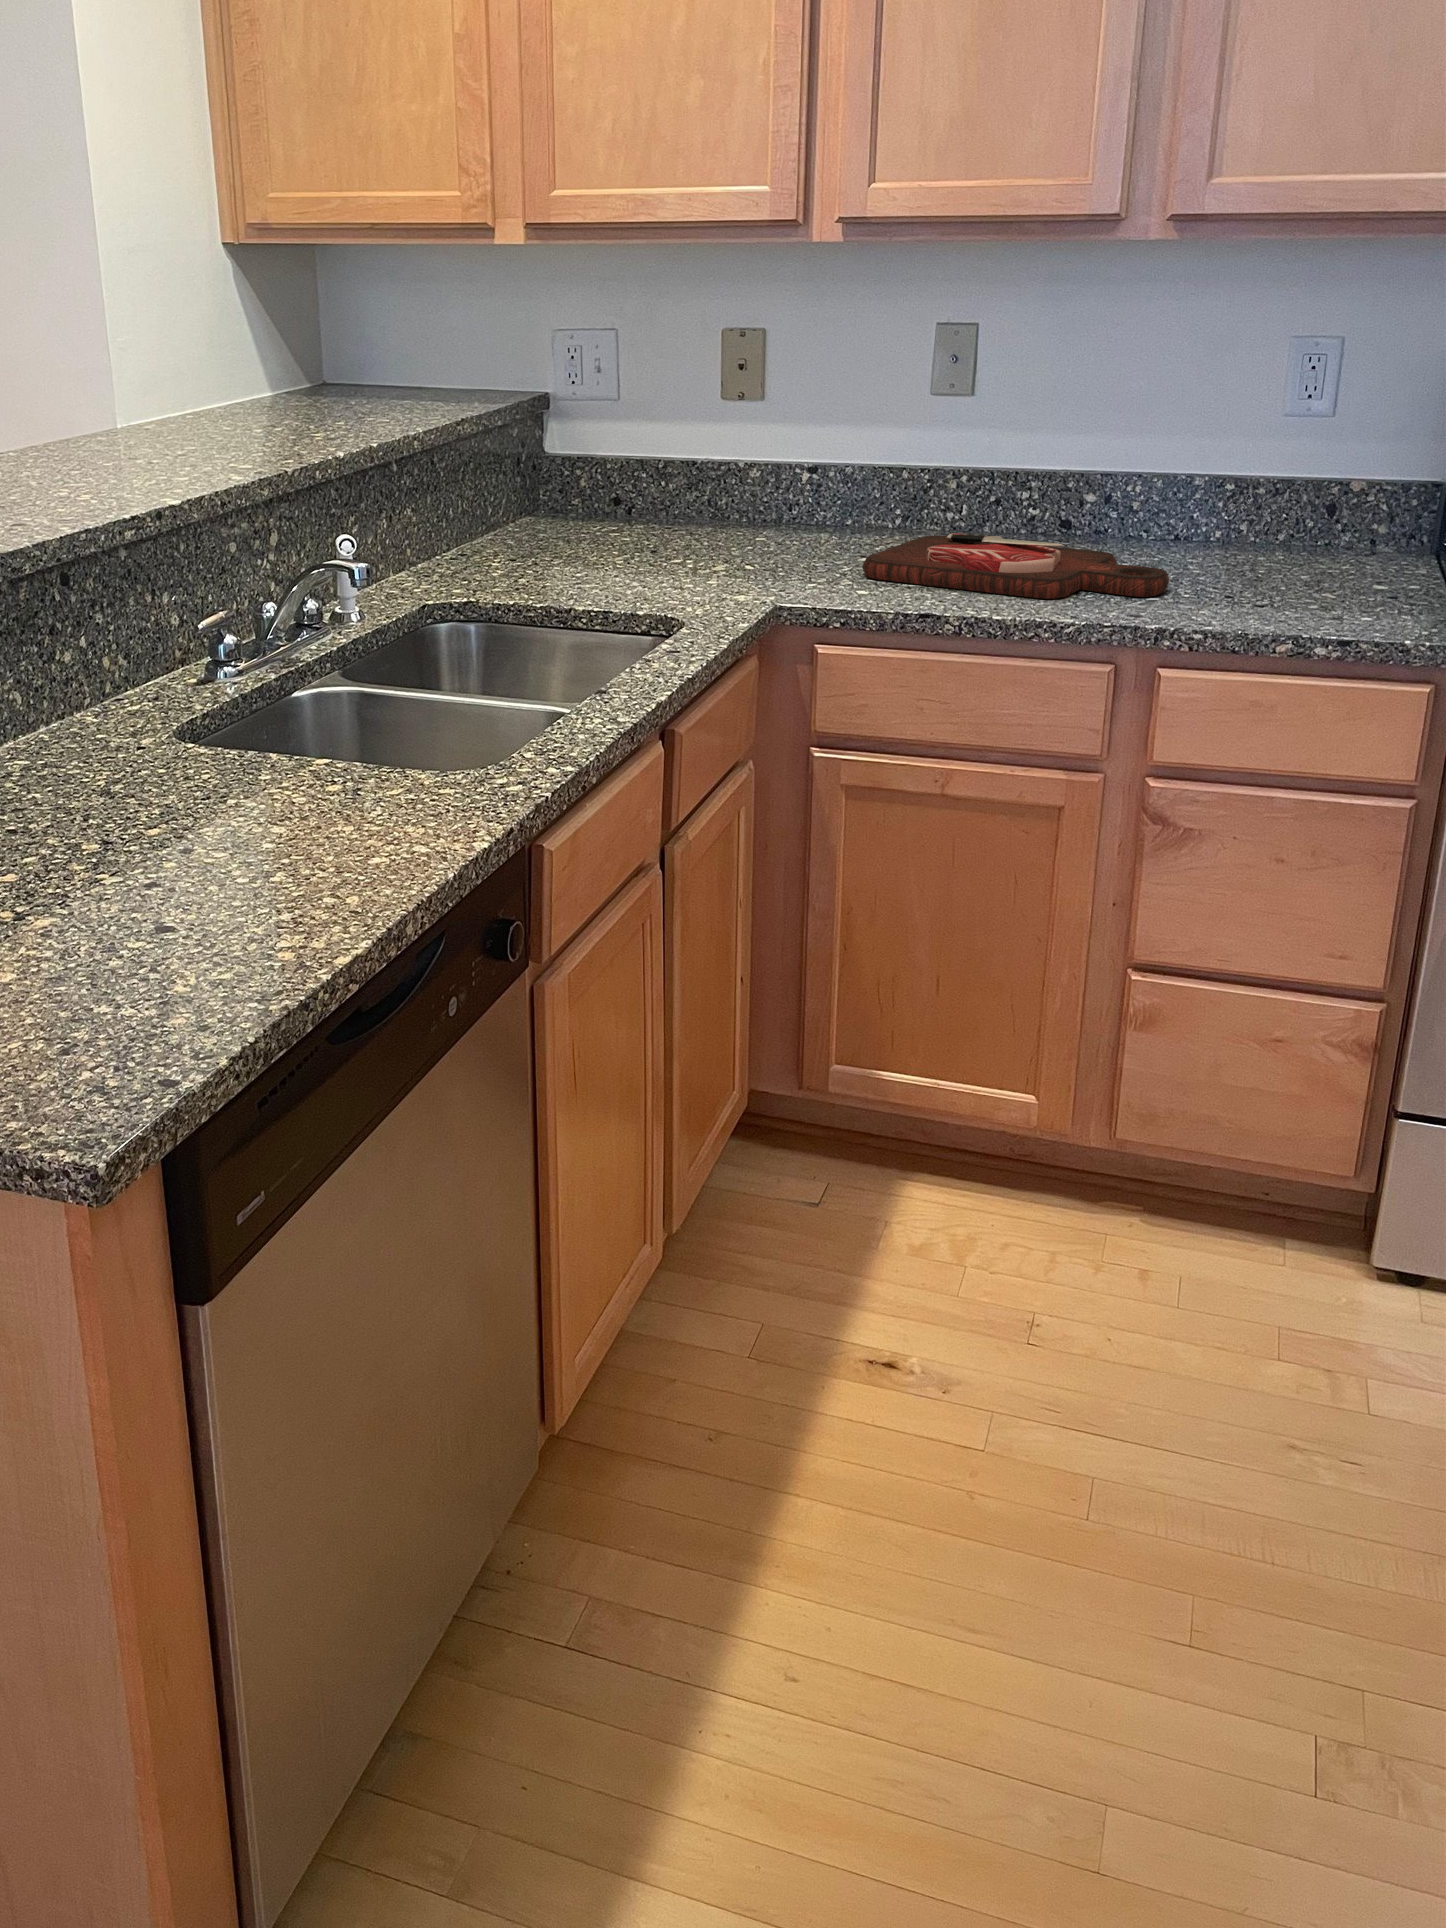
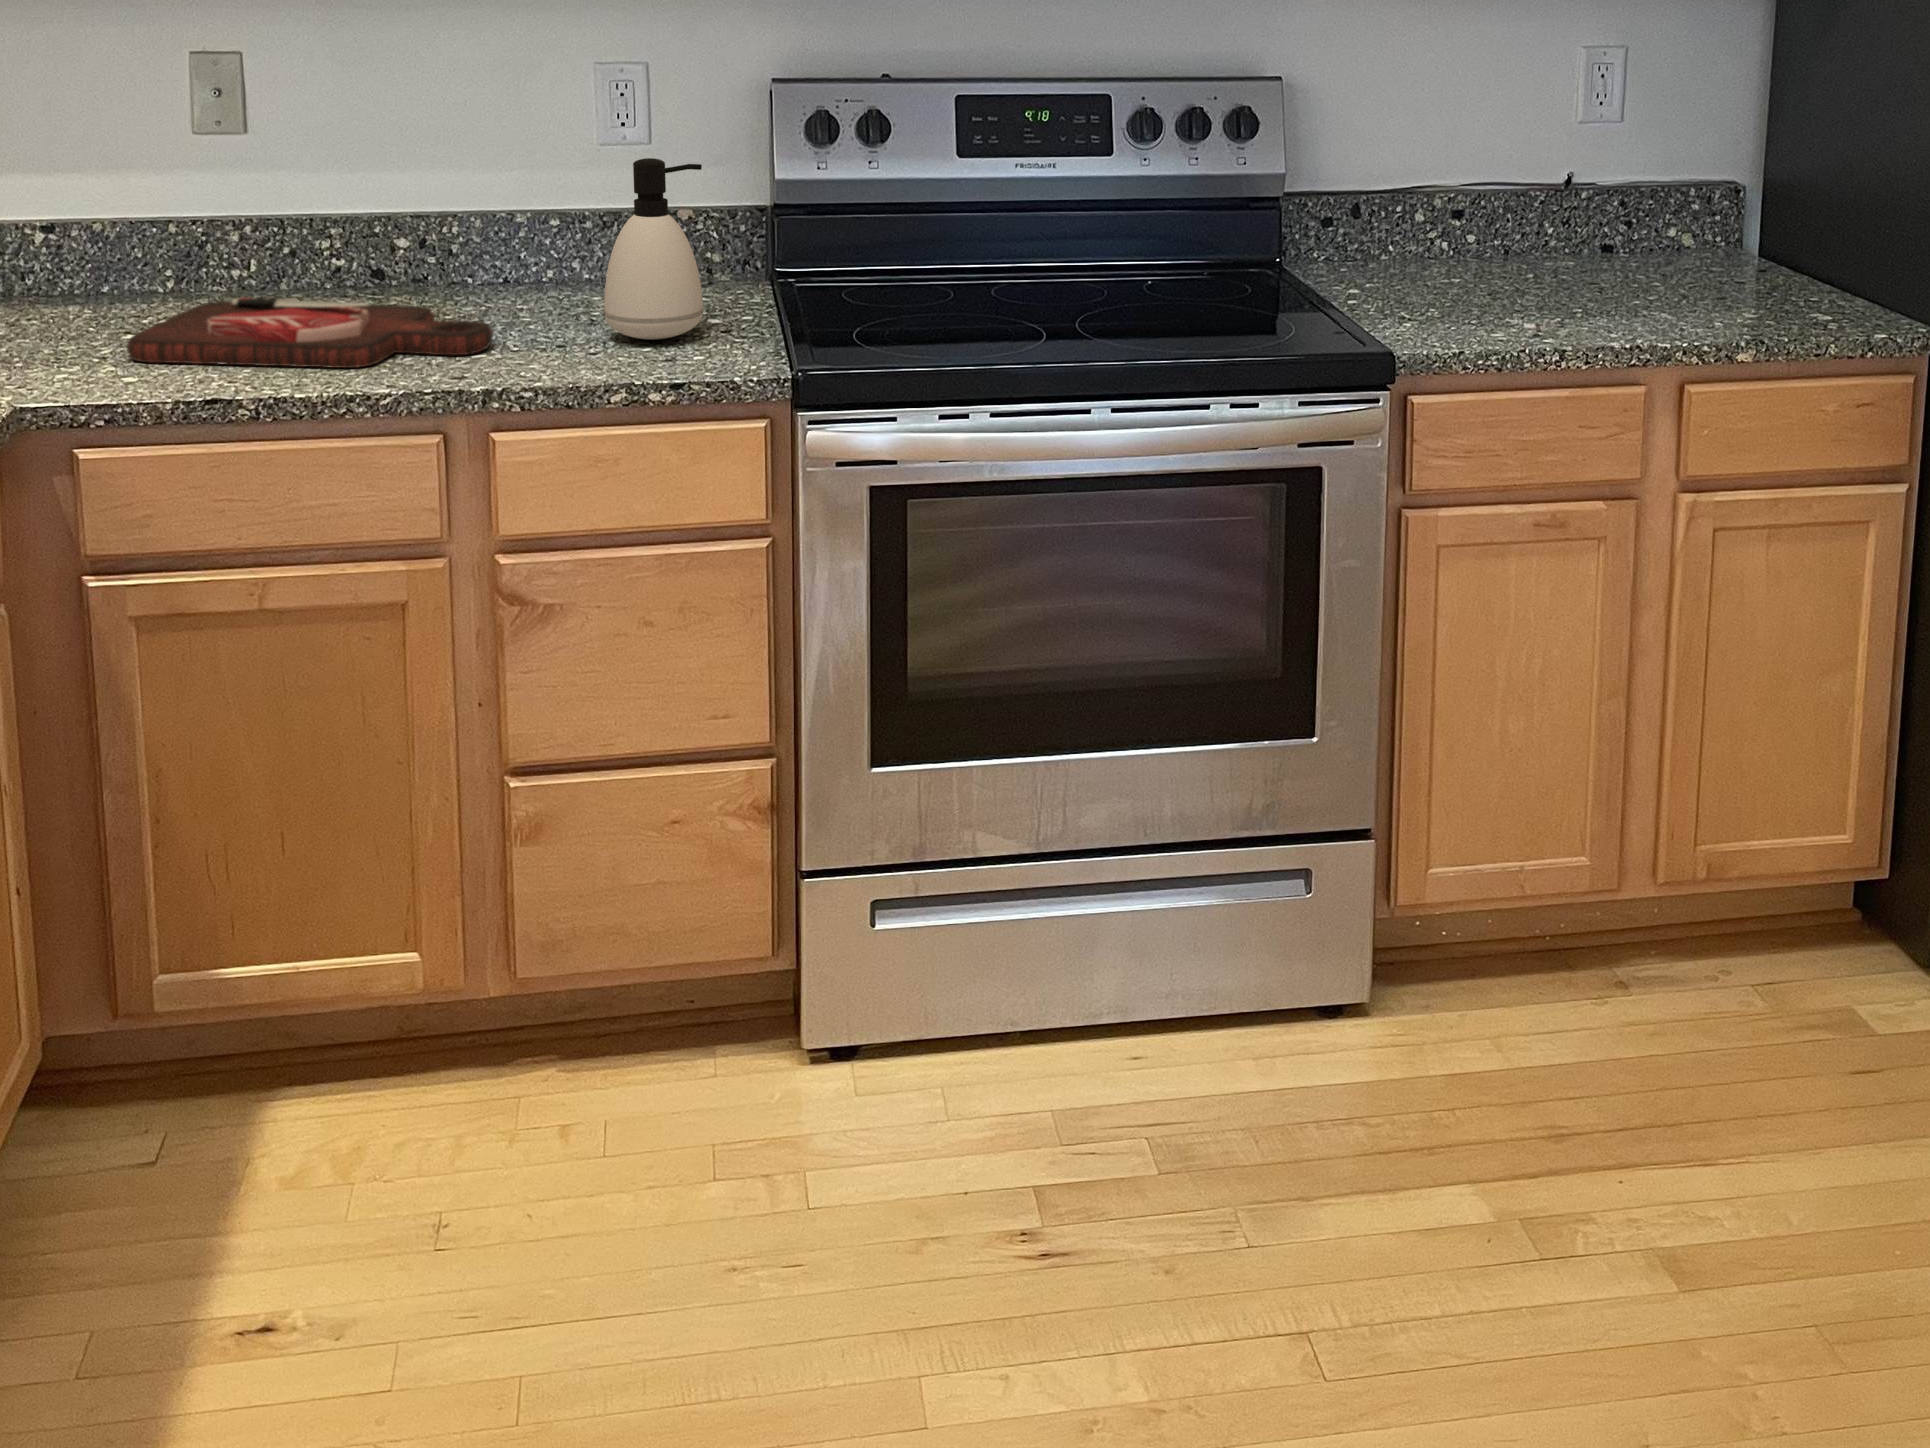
soap dispenser: none [1276,424,1397,599] -> present [604,158,703,339]

